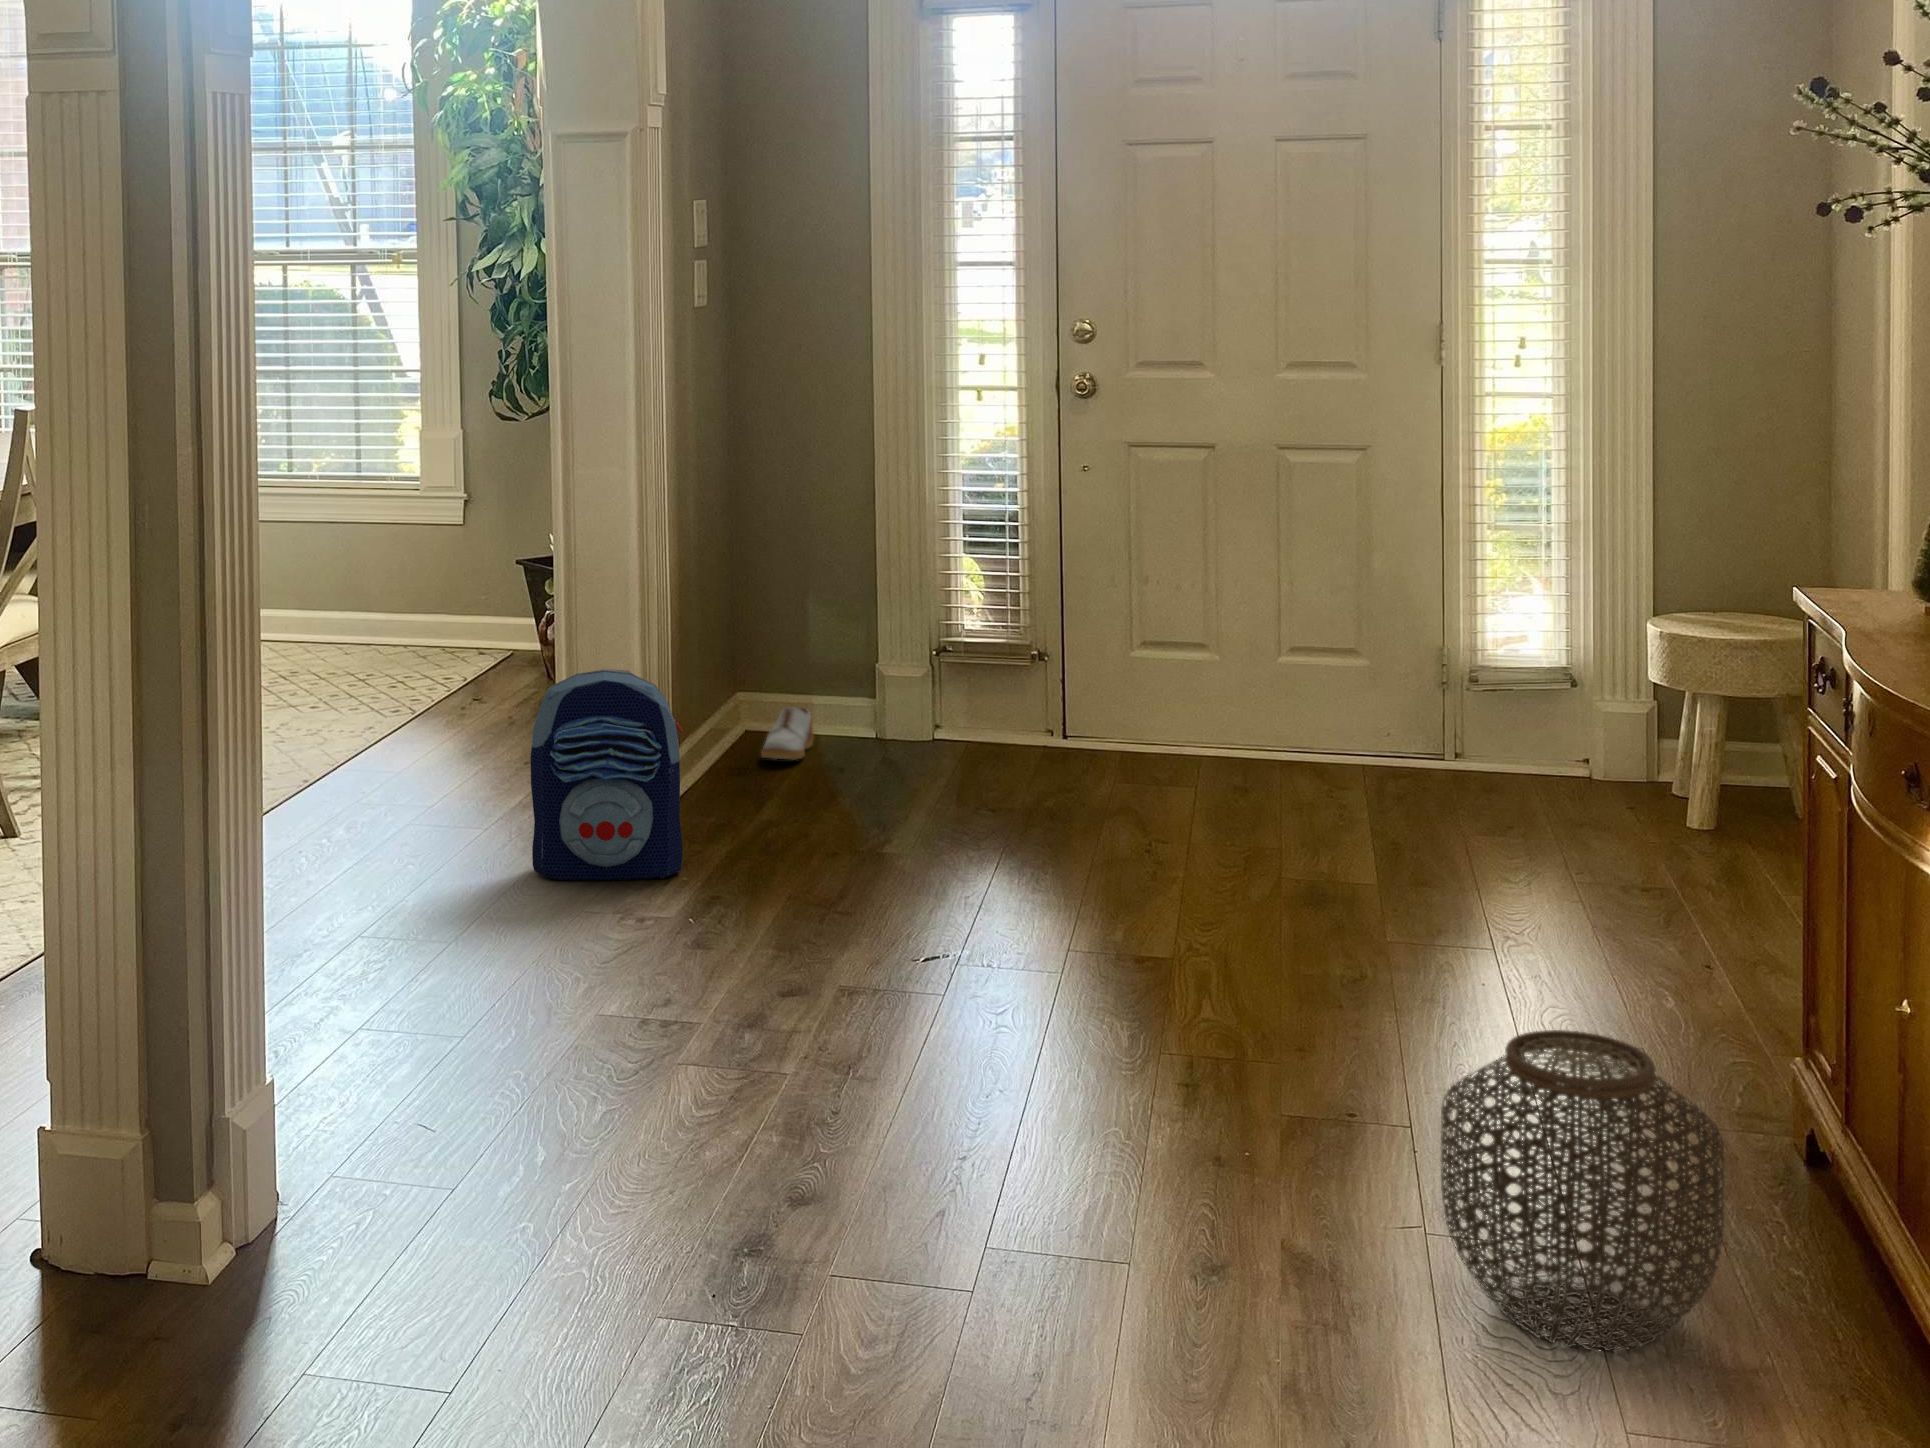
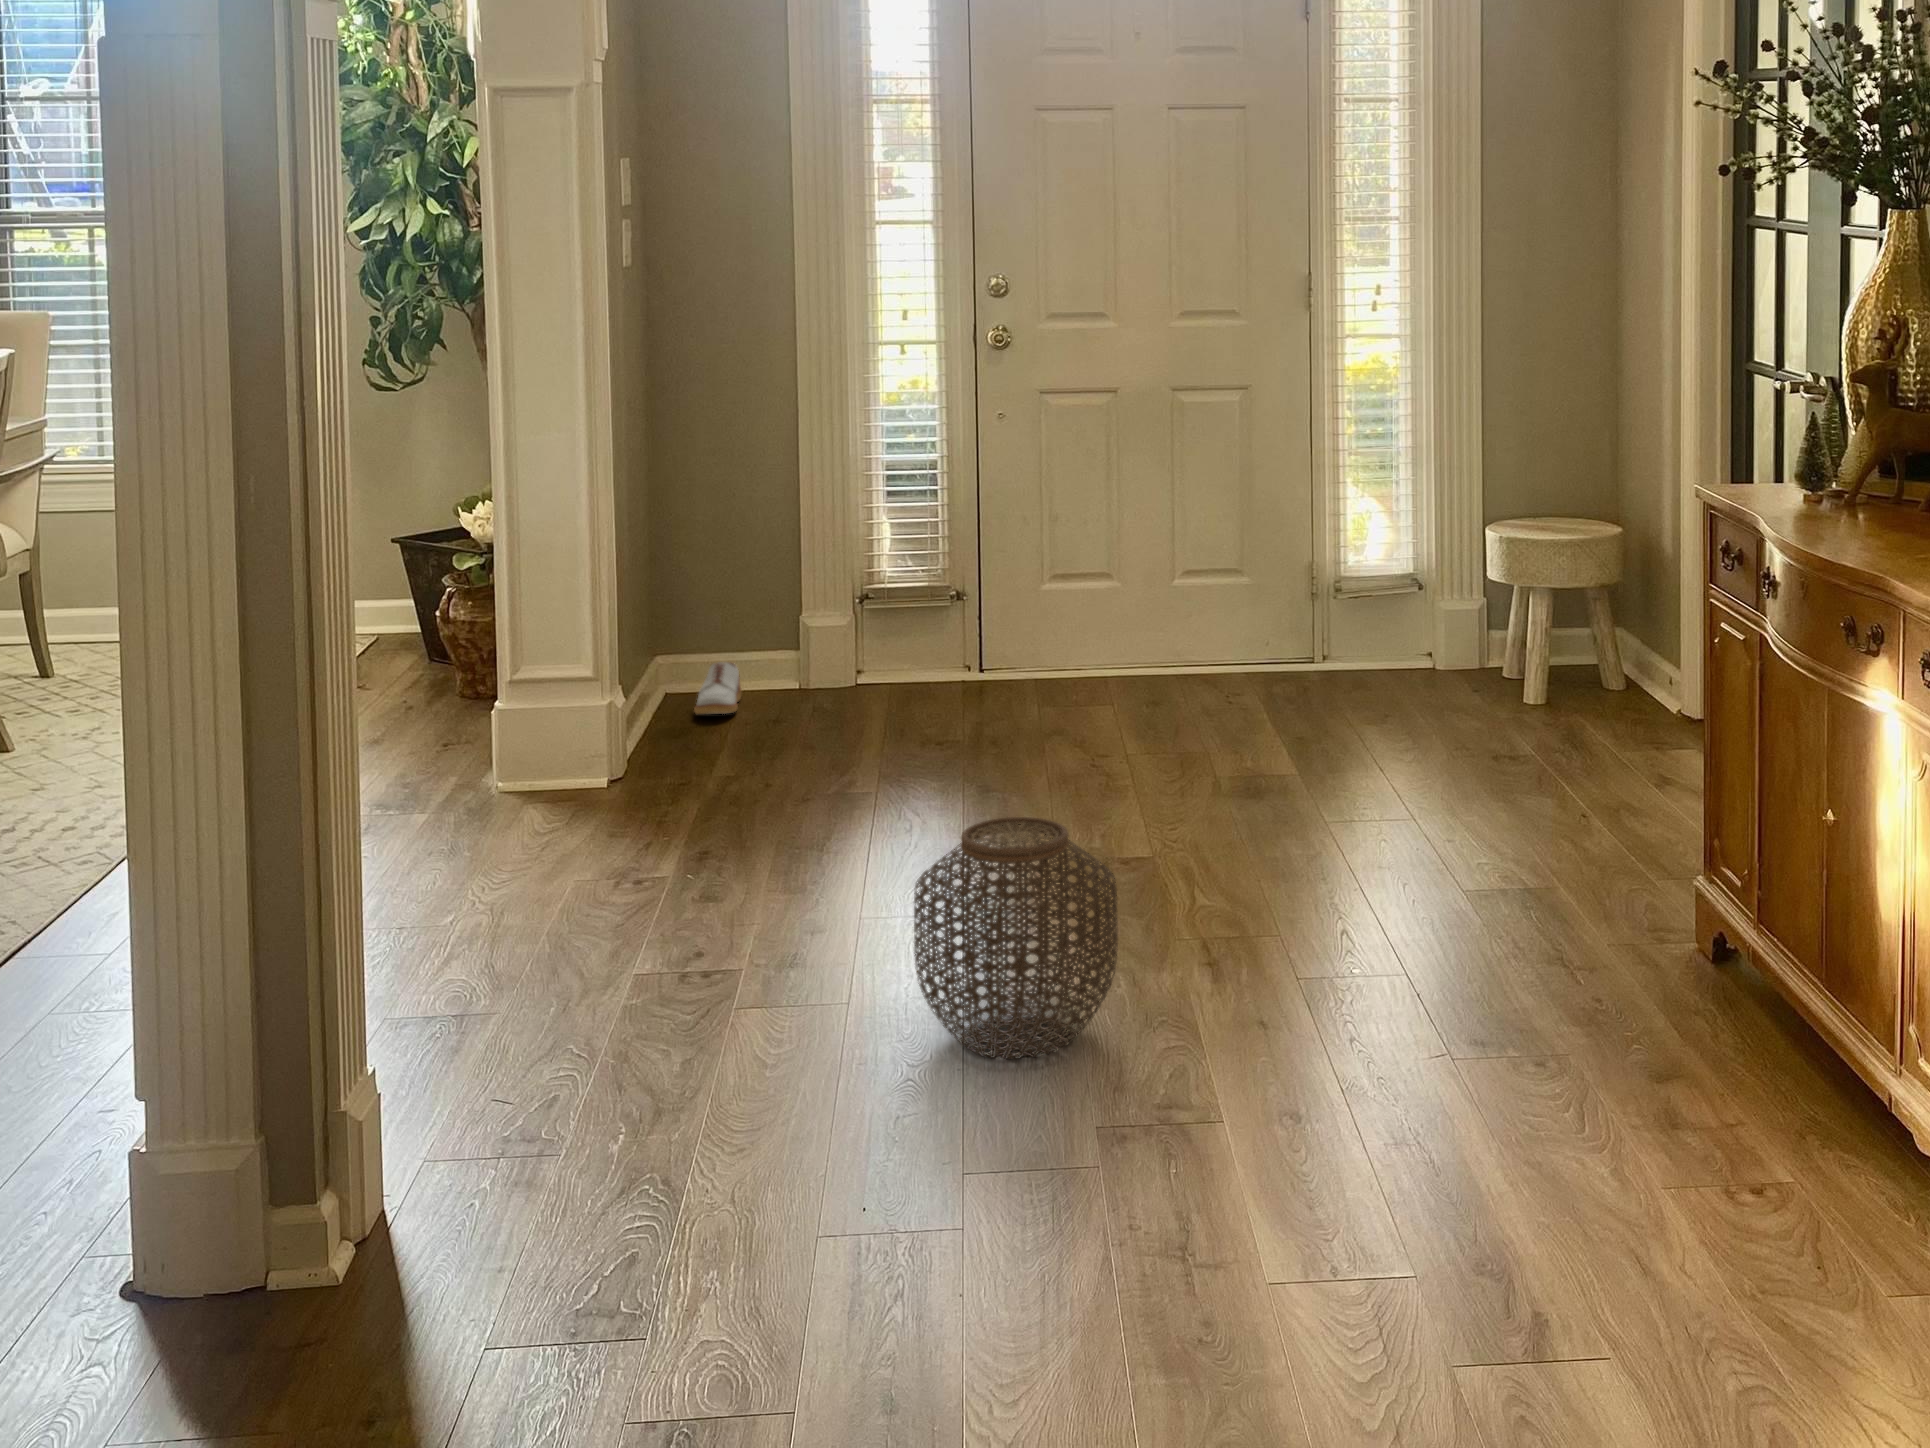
backpack: present [530,669,683,880] -> none [499,634,660,854]
woven basket: present [1441,1030,1724,1351] -> present [914,817,1118,1059]

